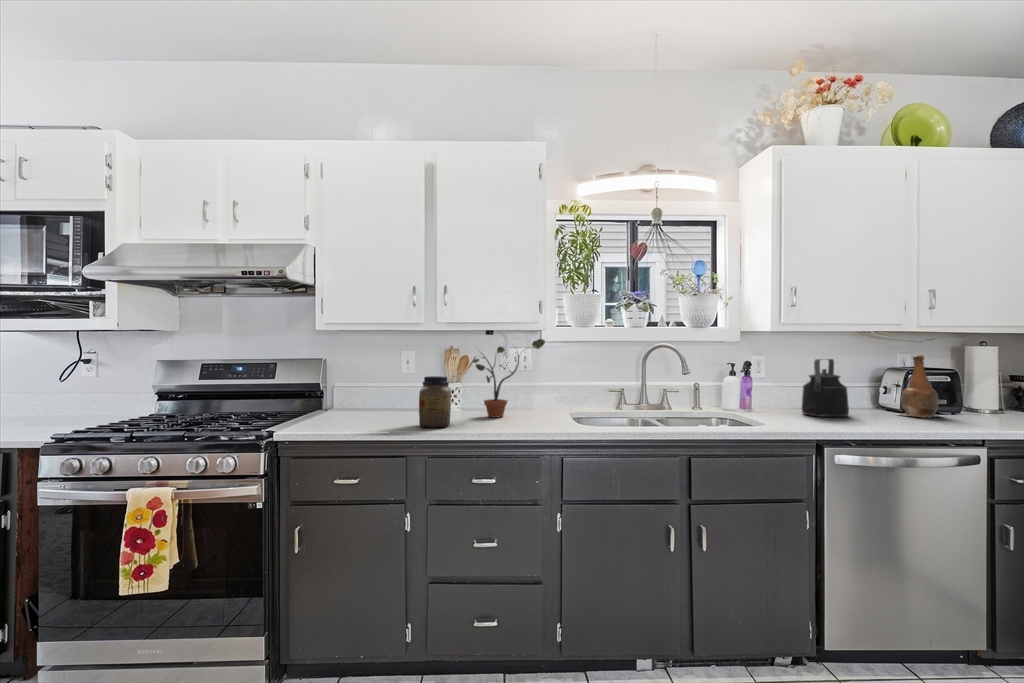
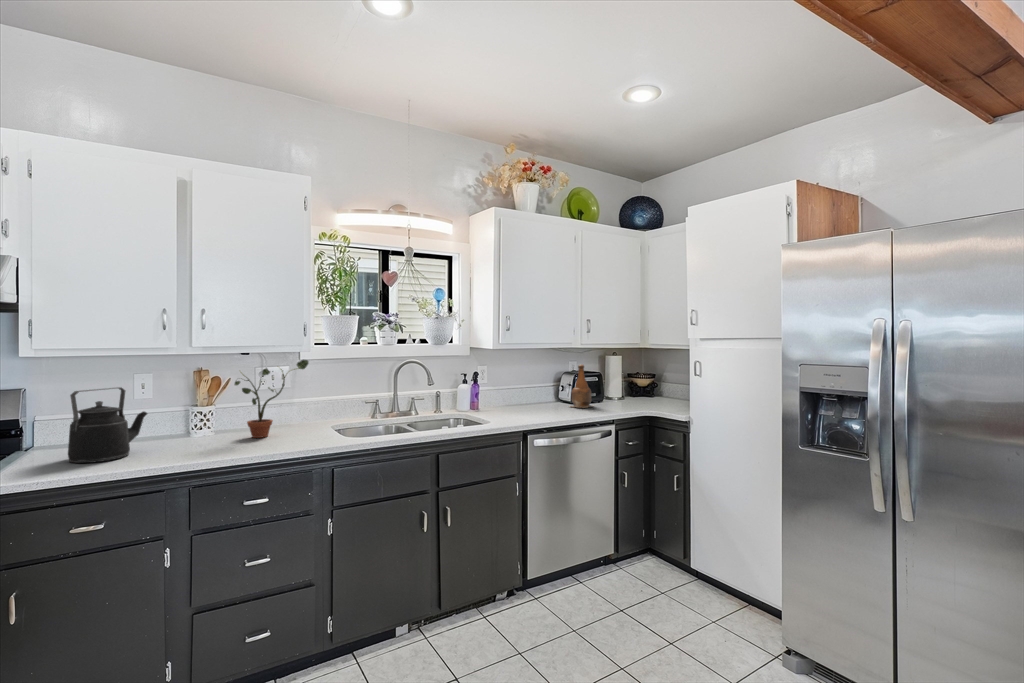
kettle: present [802,359,849,417] -> present [68,387,147,463]
jar: present [419,376,451,427] -> none [186,404,220,458]

